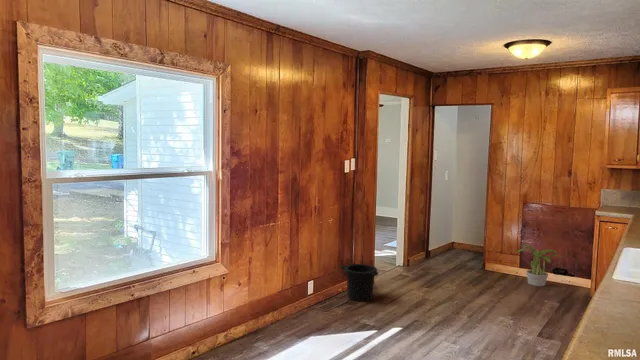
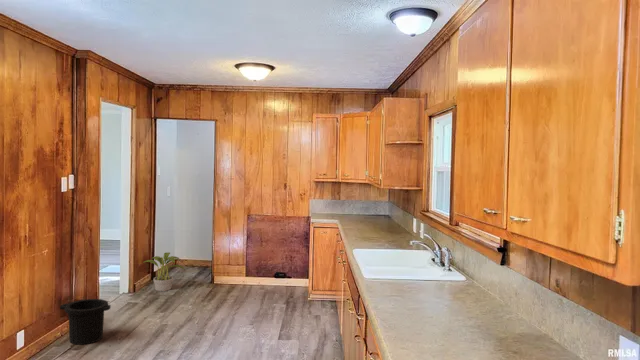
potted plant: present [518,245,557,286] -> present [145,252,184,291]

